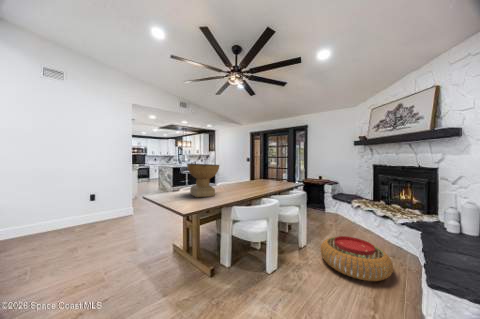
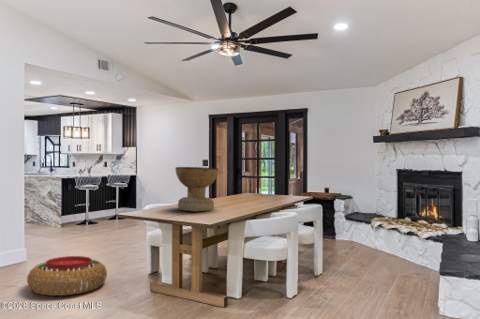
pouf: present [321,236,393,281] -> present [27,256,107,296]

